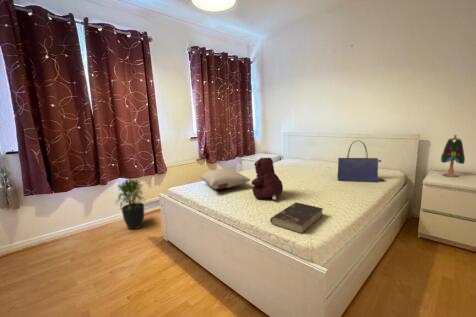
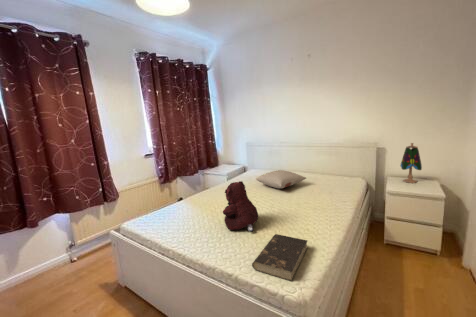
tote bag: present [338,141,381,182] -> none [309,153,350,196]
pillow: present [200,169,250,189] -> present [256,170,306,188]
potted plant: present [117,180,144,229] -> none [50,214,95,276]

